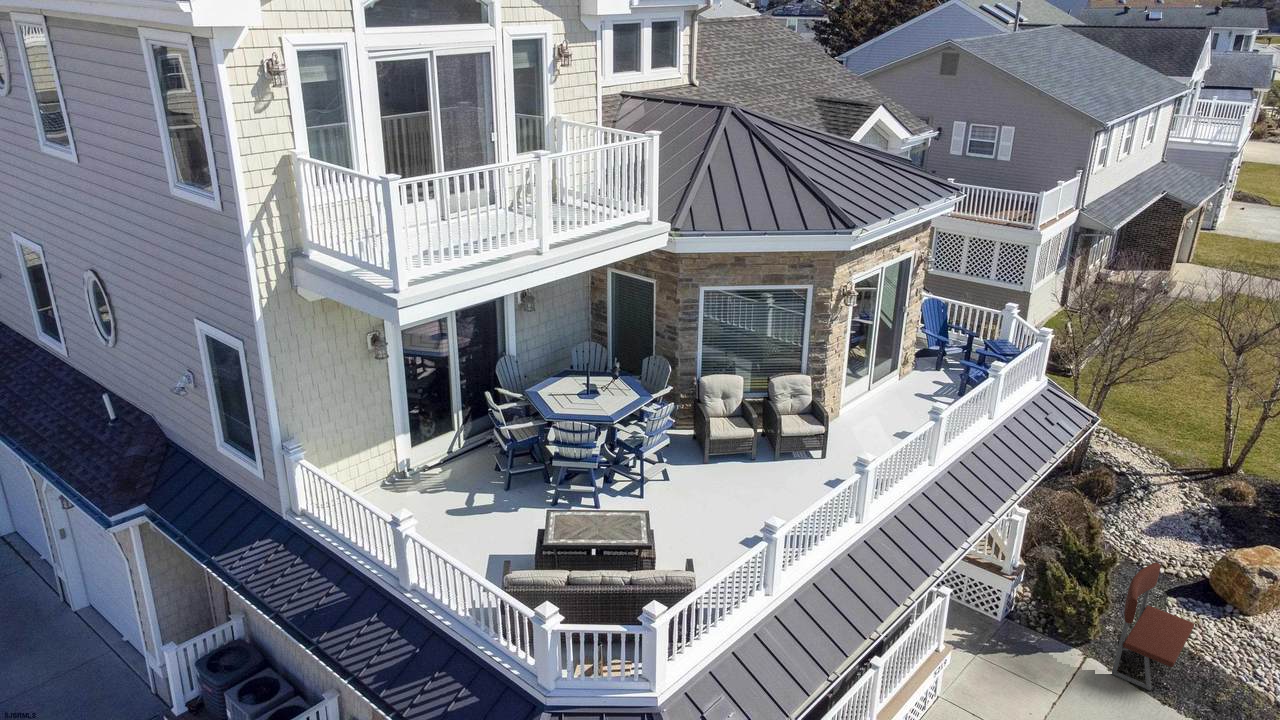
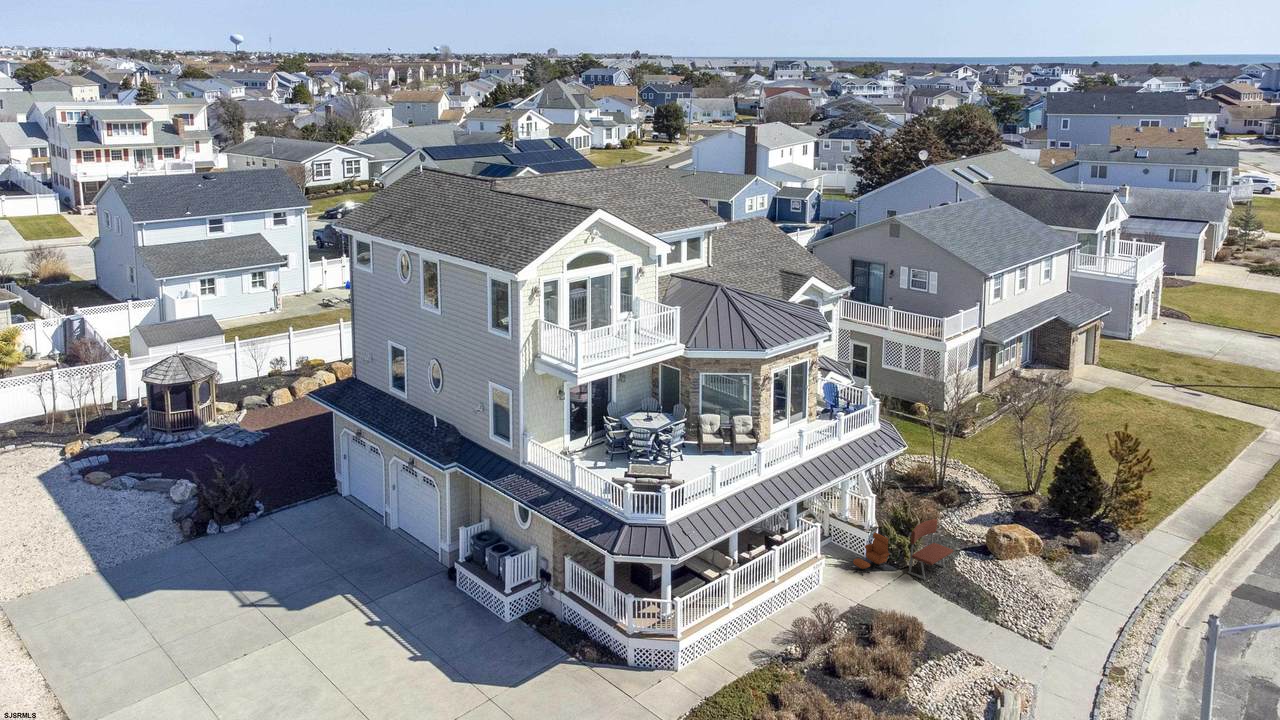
lounge chair: none [1003,594,1076,687] -> present [853,533,890,576]

